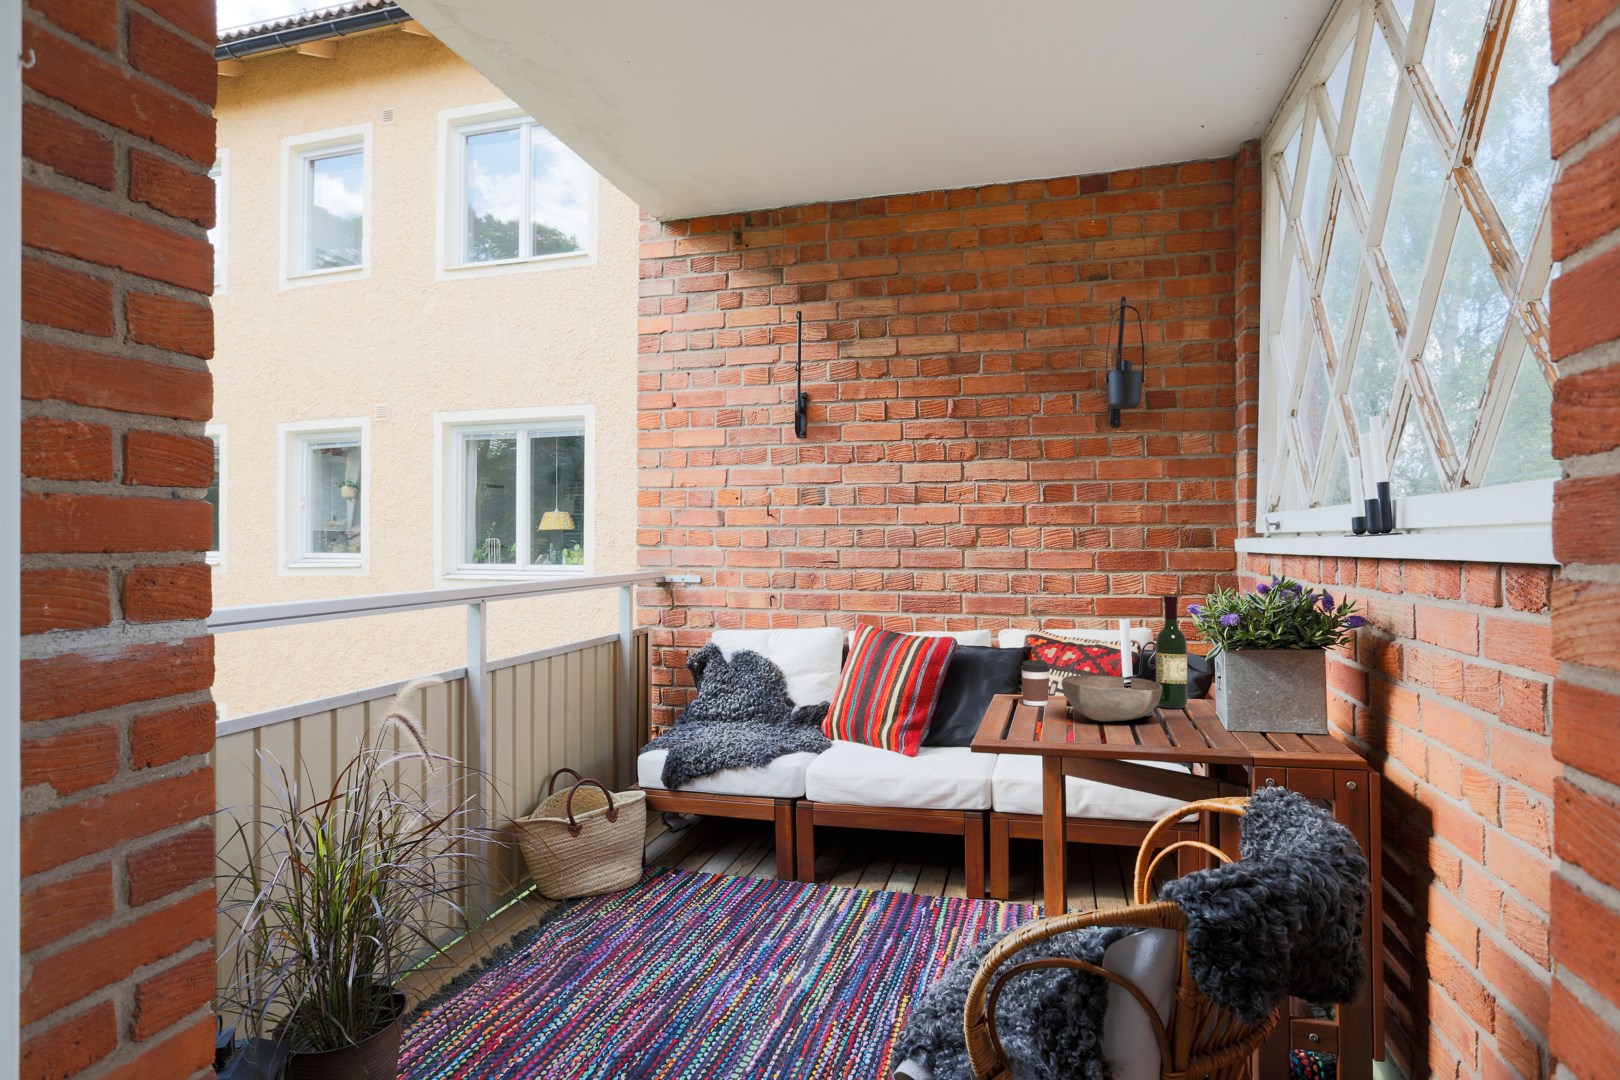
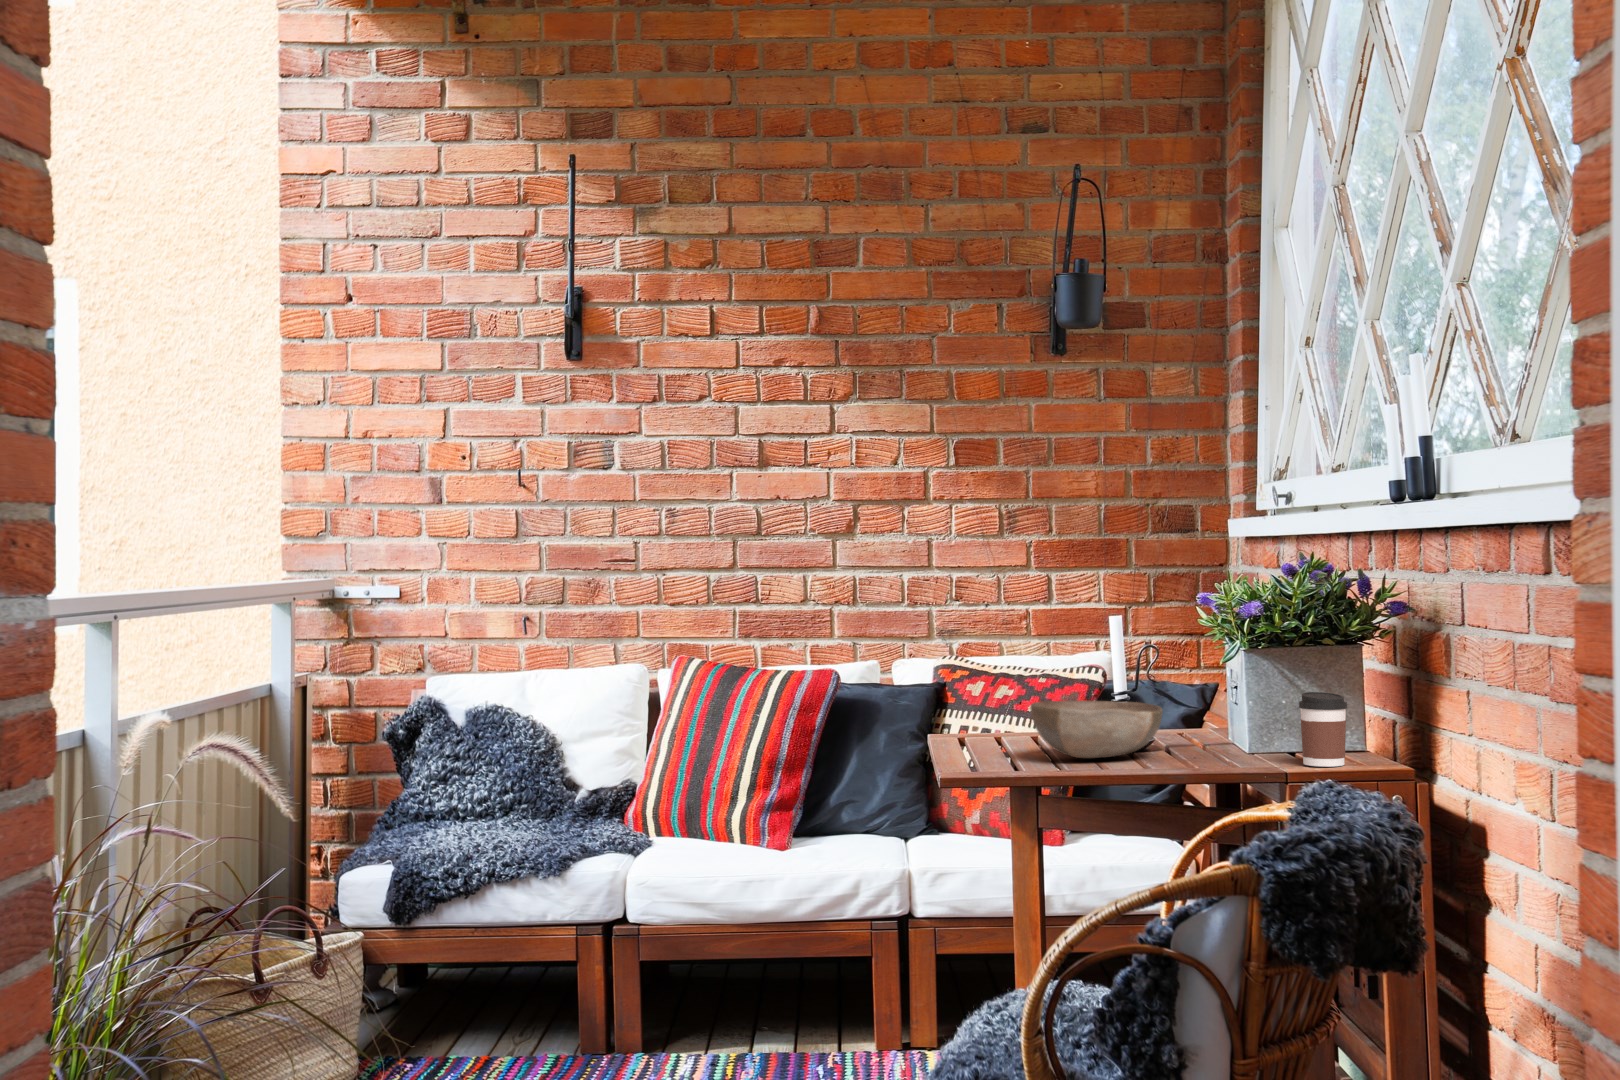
wine bottle: present [1156,596,1187,709] -> none [1145,590,1187,743]
coffee cup: present [1021,660,1049,706] -> present [1299,692,1347,767]

